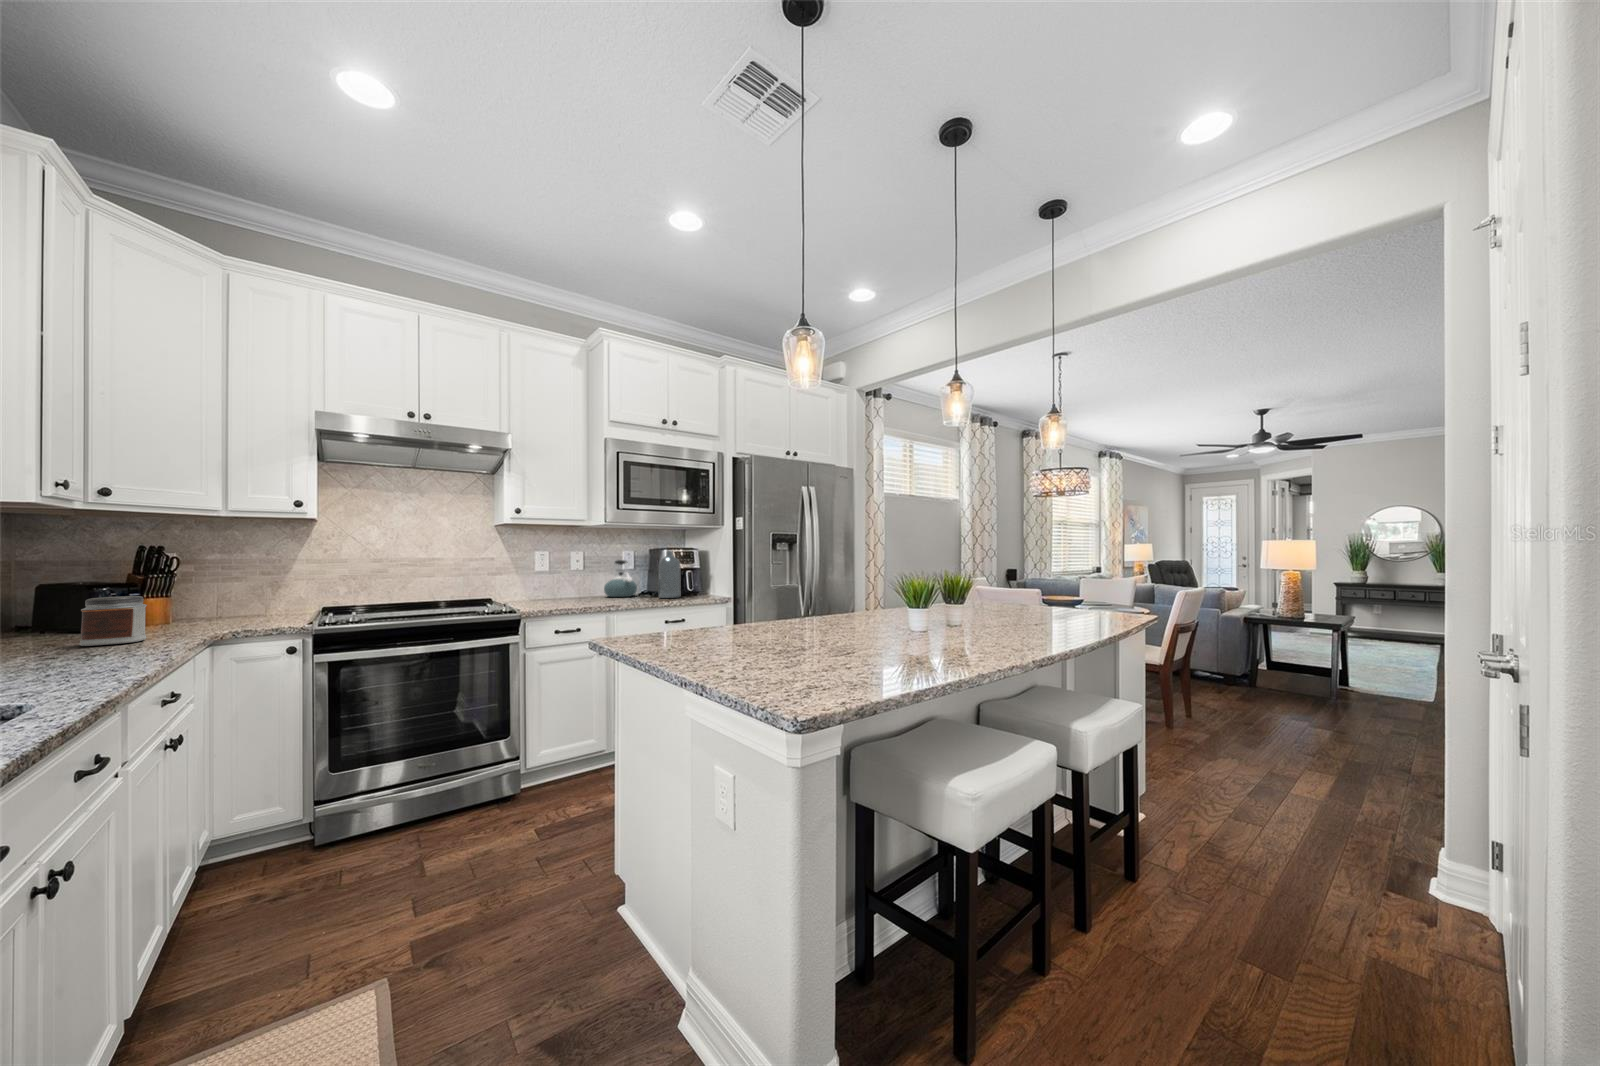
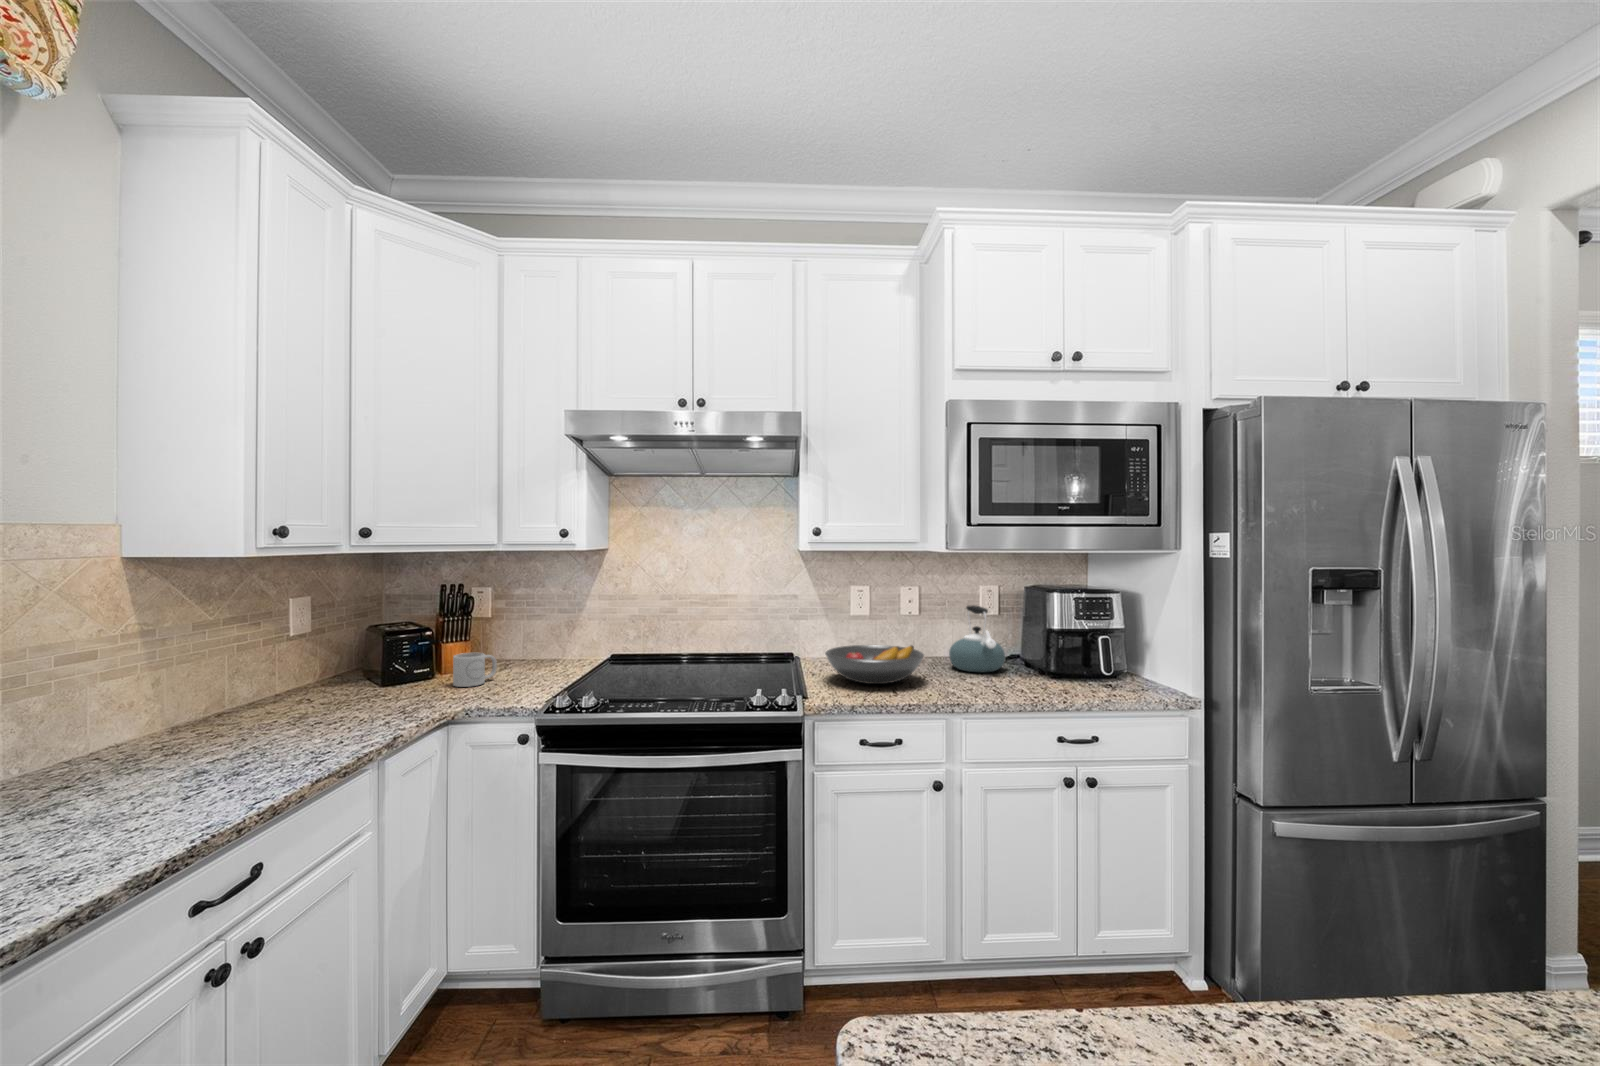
bottle: present [659,551,680,598] -> none [1044,599,1086,692]
fruit bowl: none [524,580,591,603] -> present [825,645,924,684]
jar: present [79,596,147,646] -> none [350,666,407,728]
mug: none [165,601,215,628] -> present [453,653,497,687]

